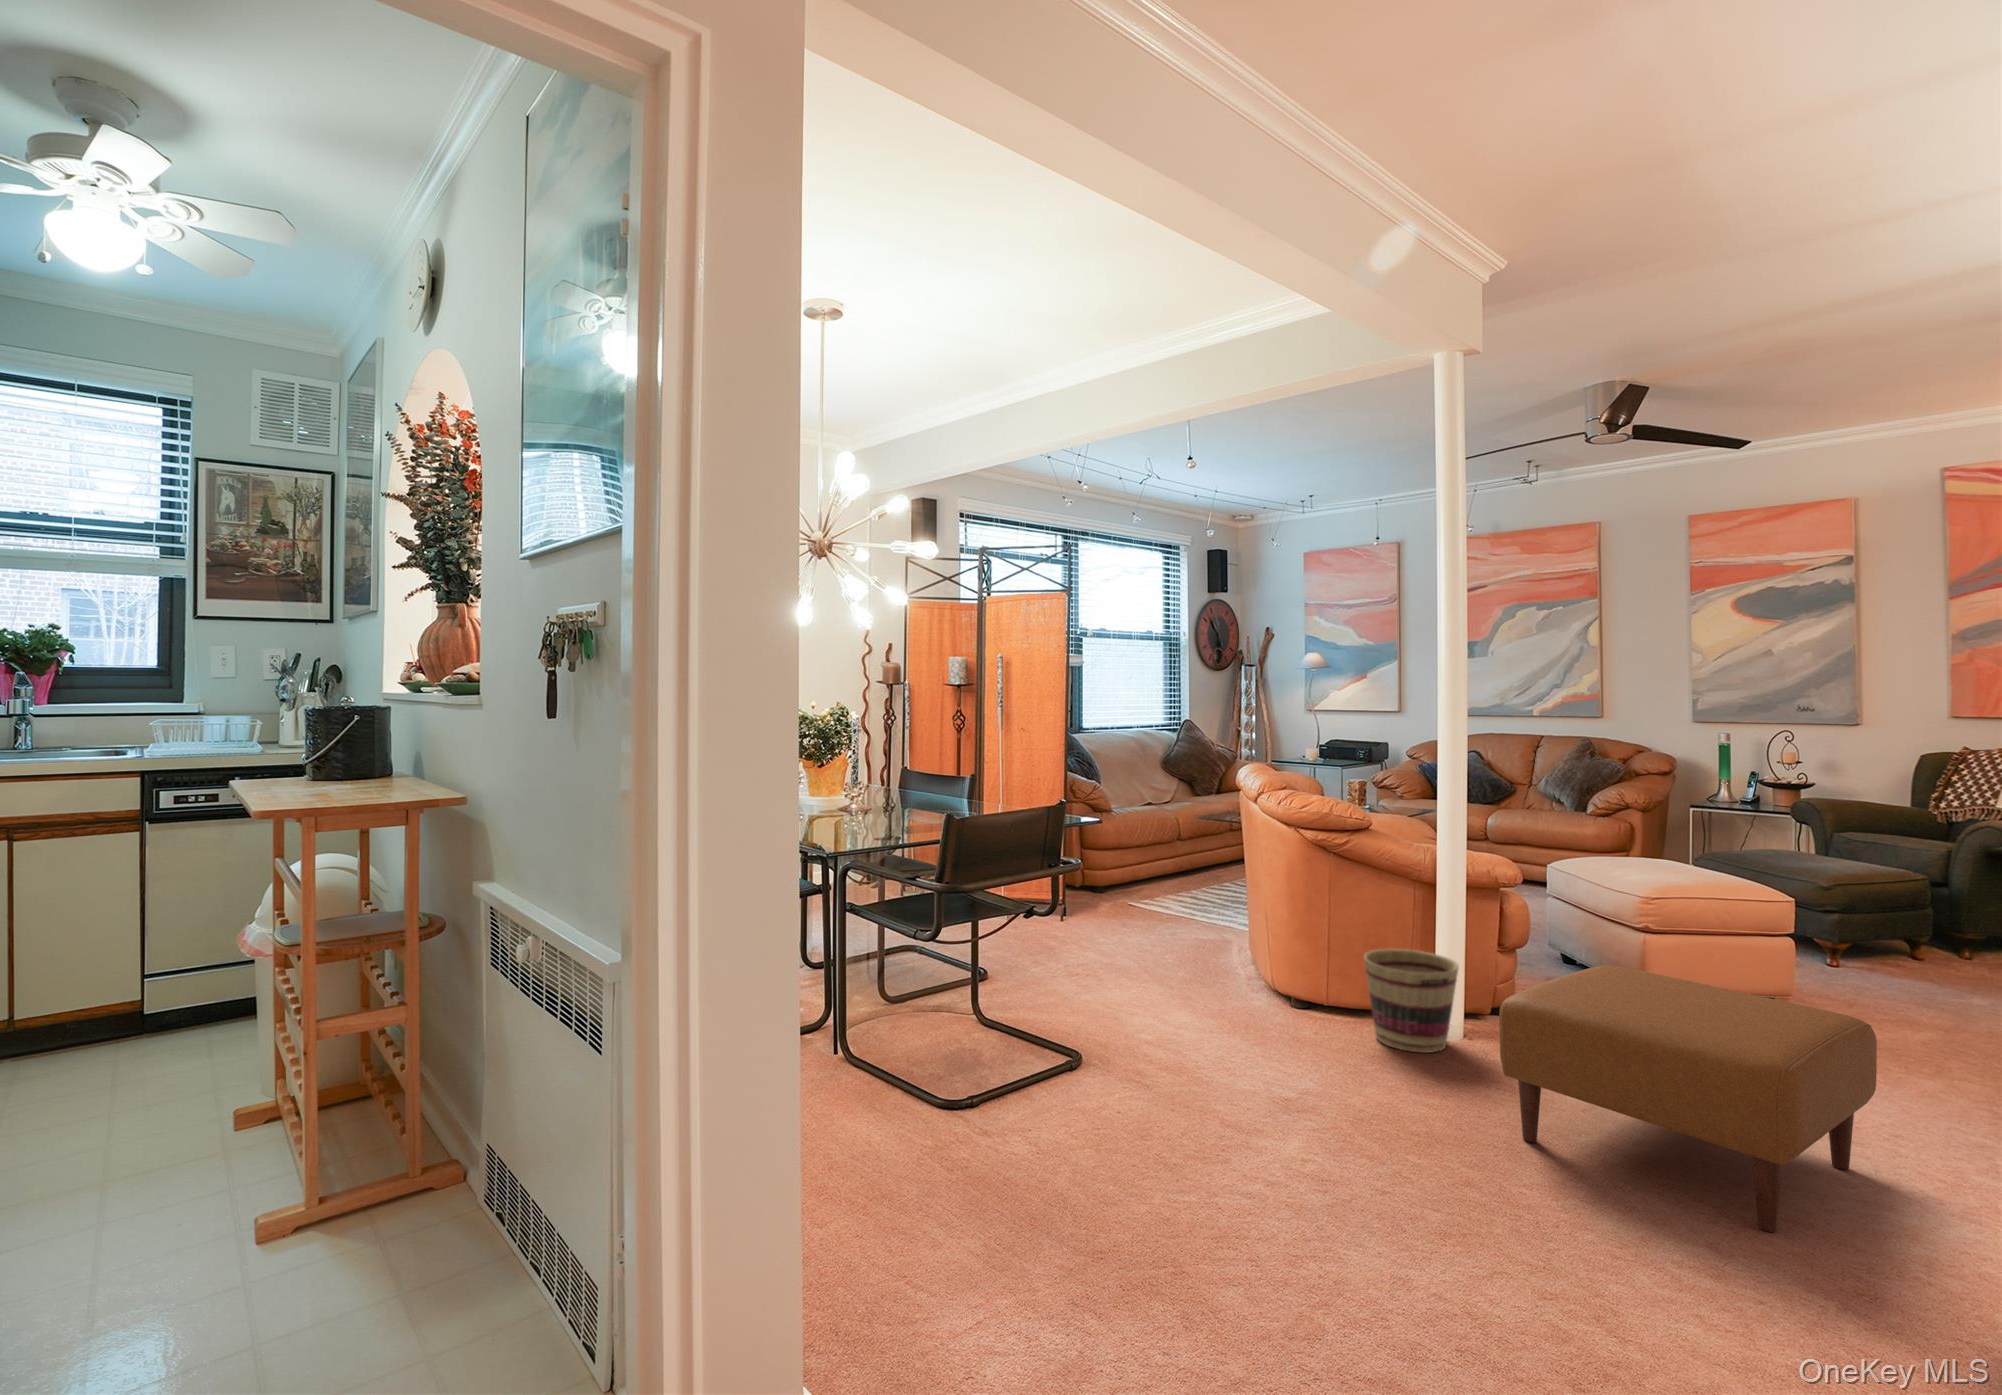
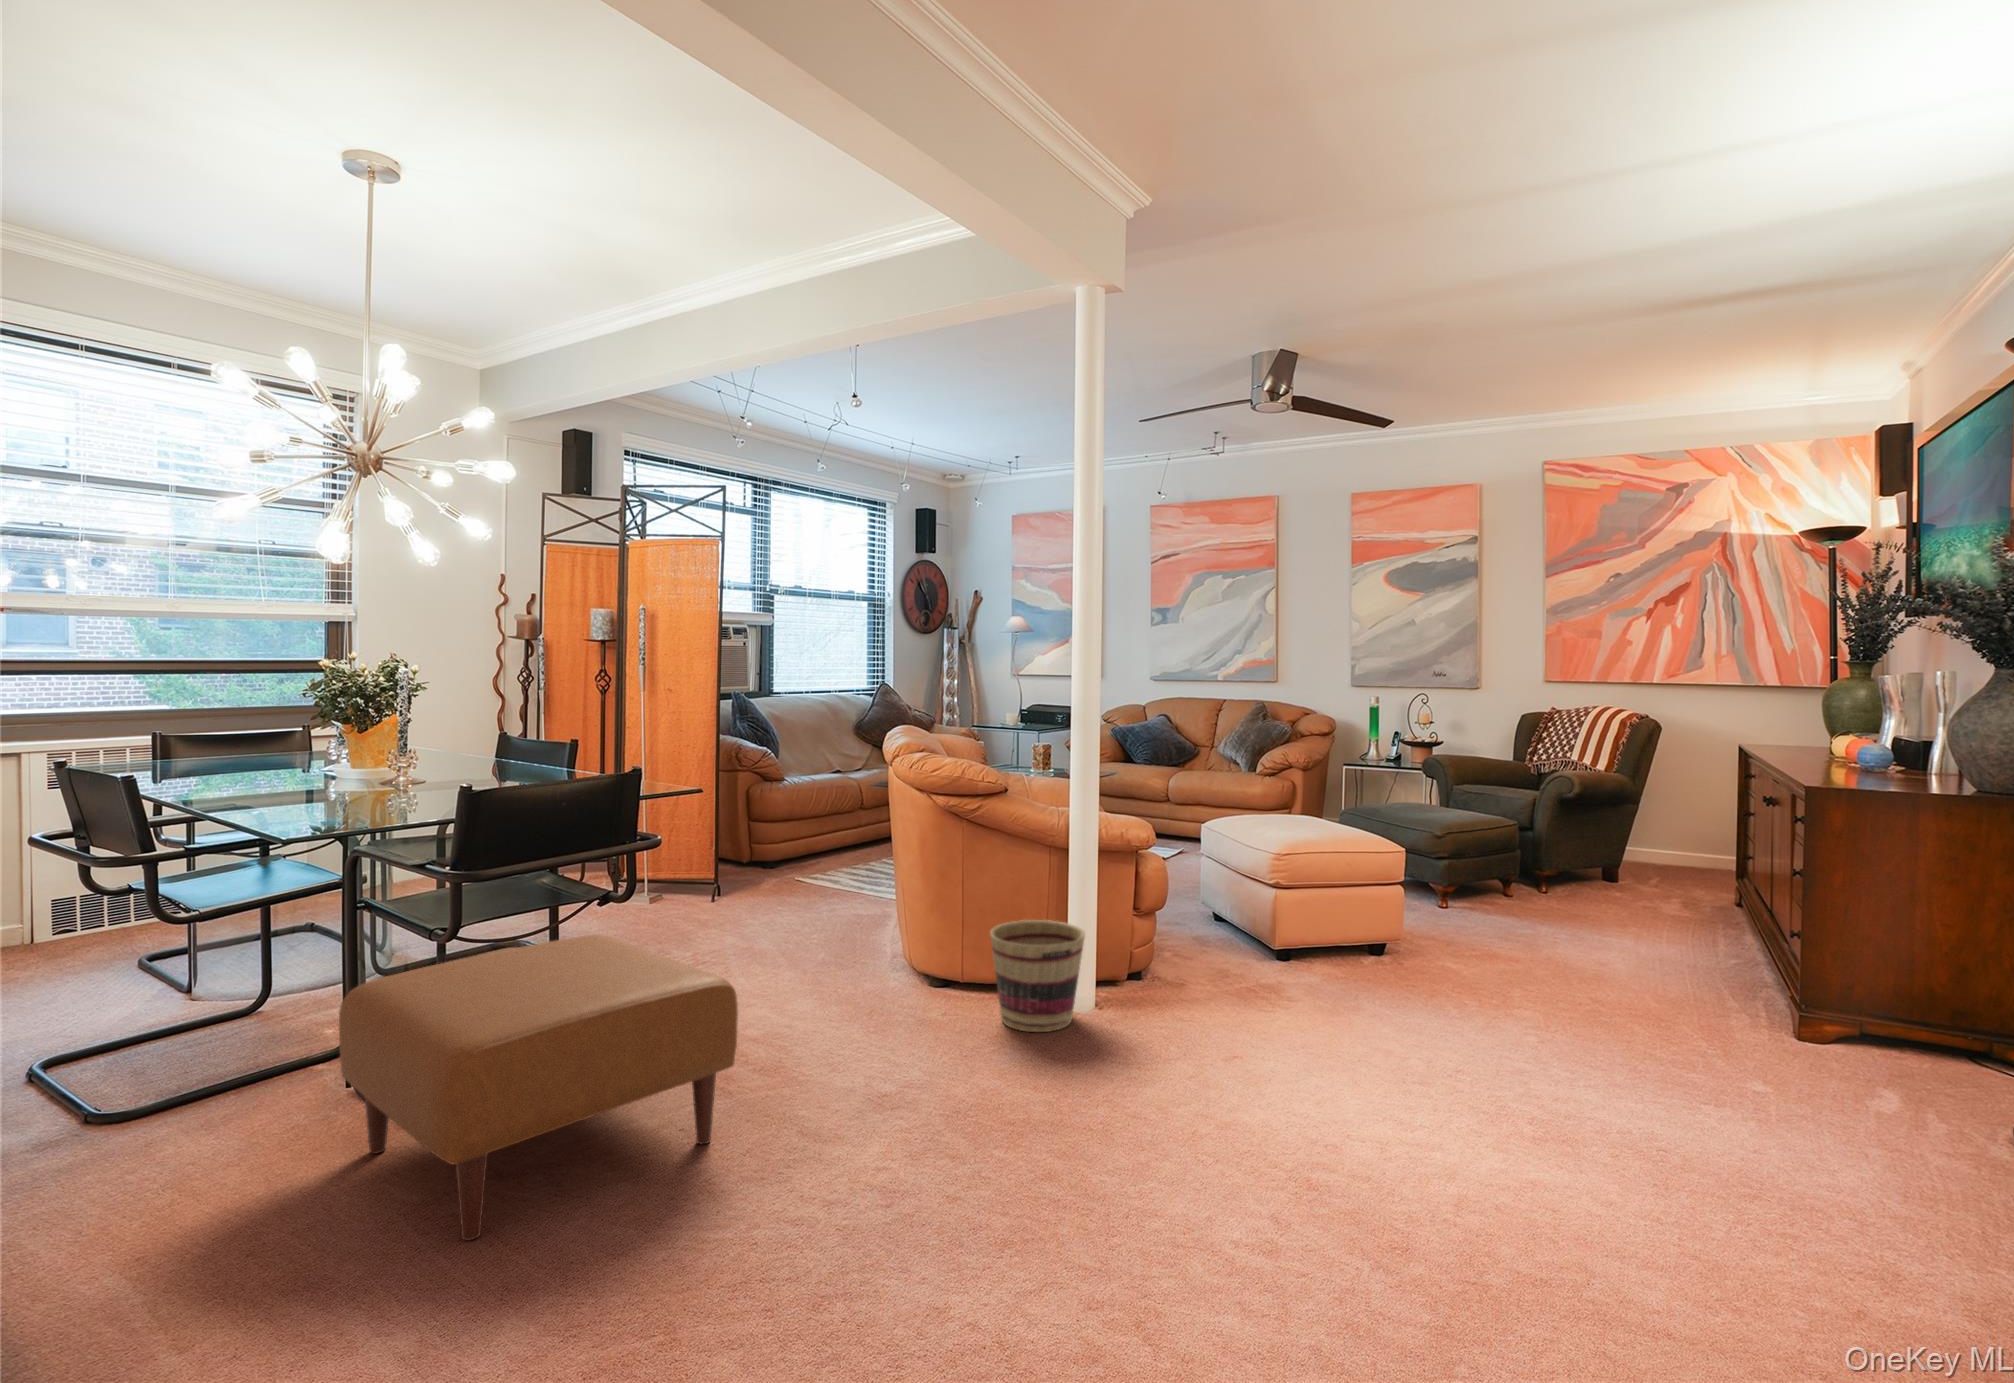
ottoman: present [1499,965,1877,1232] -> present [339,935,738,1240]

